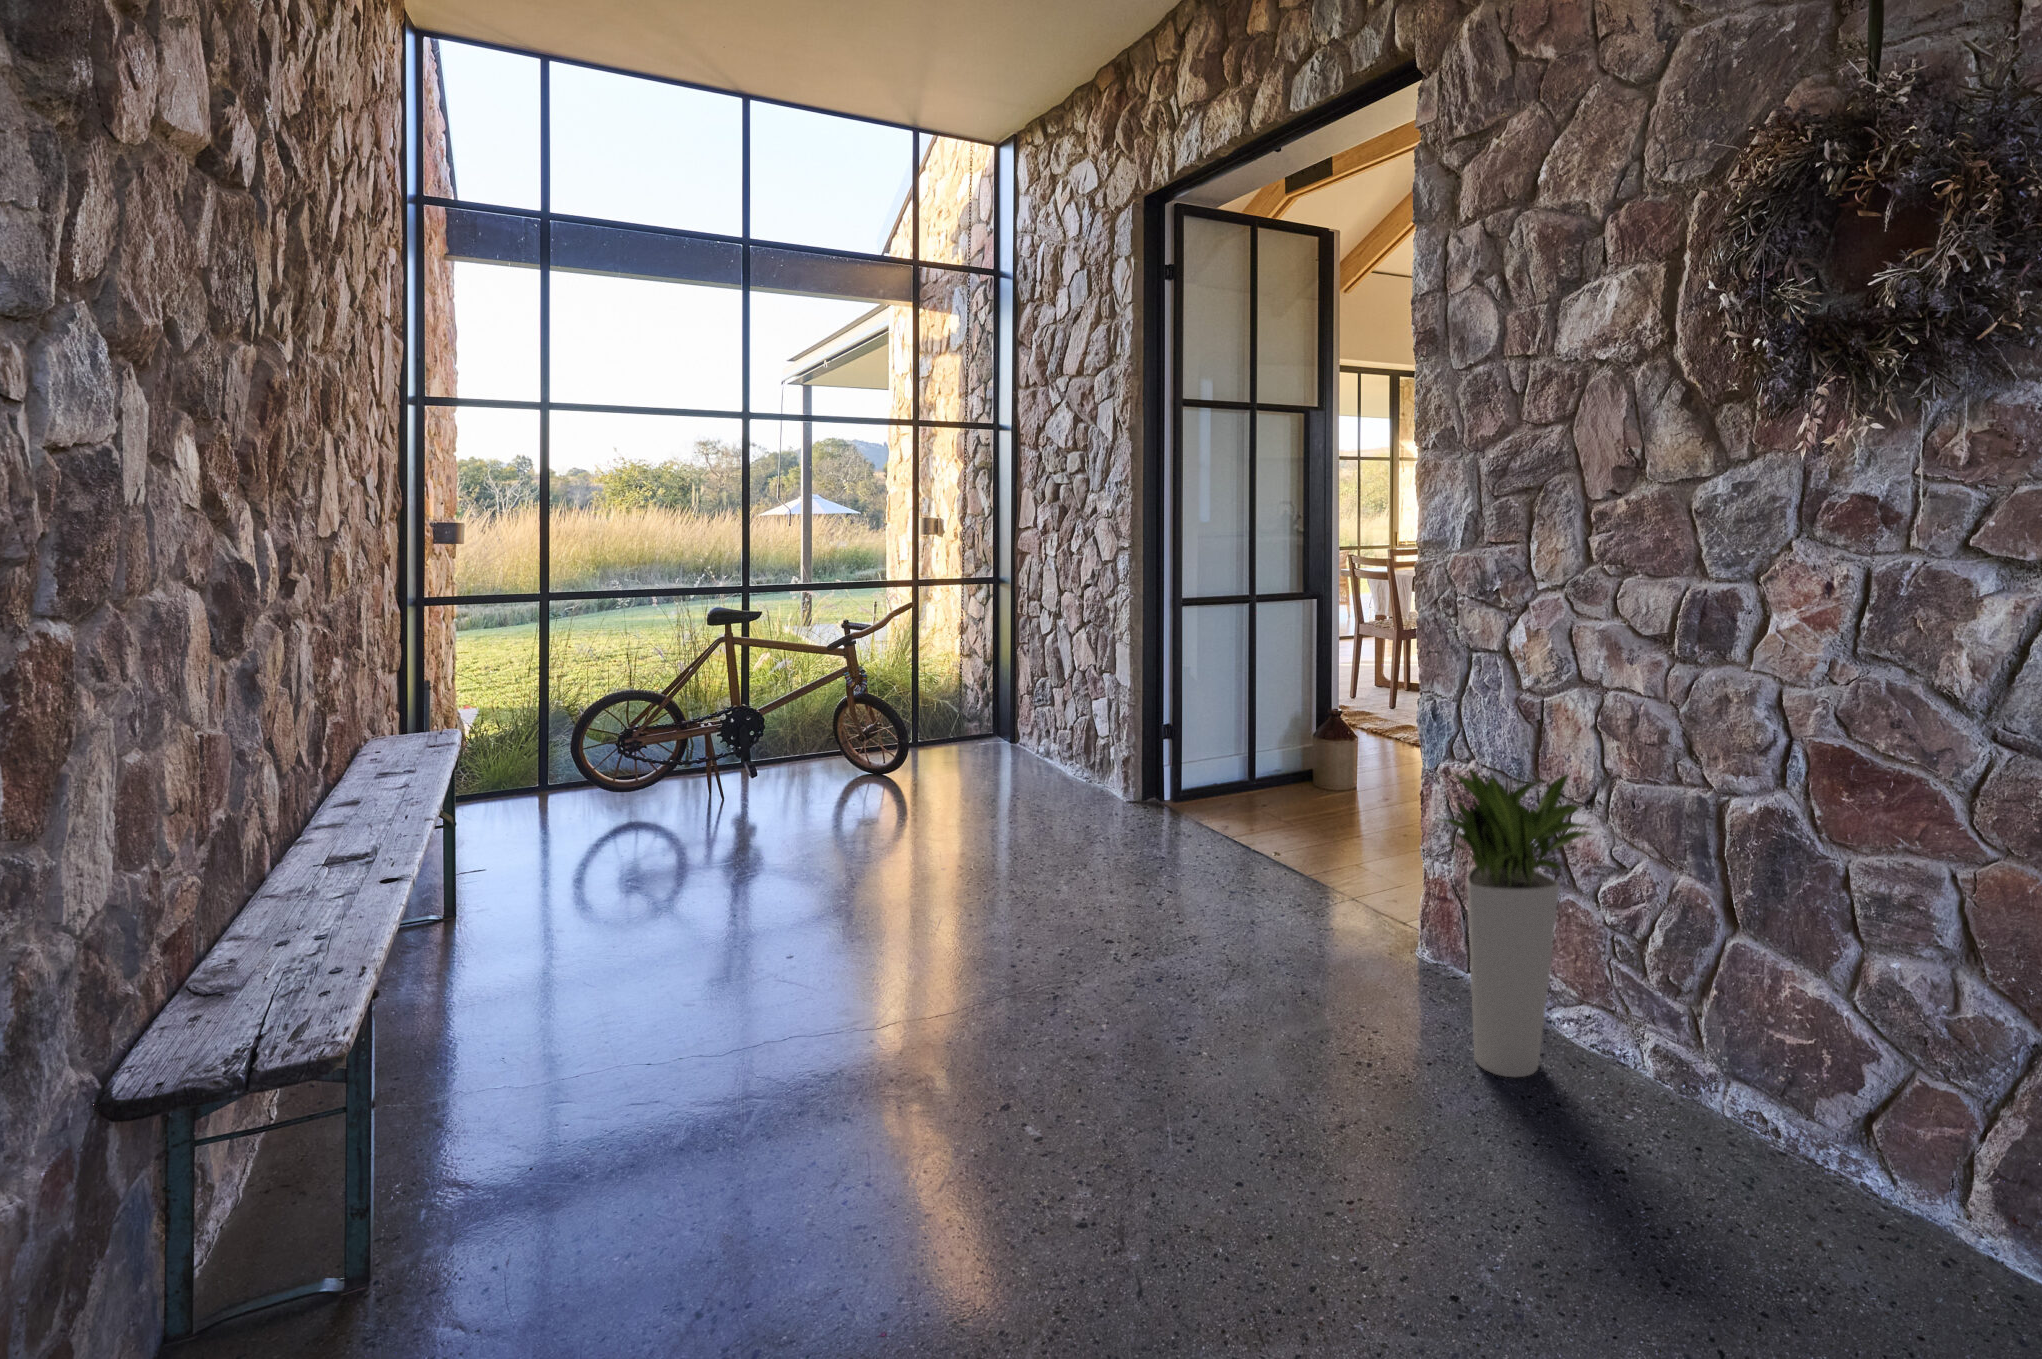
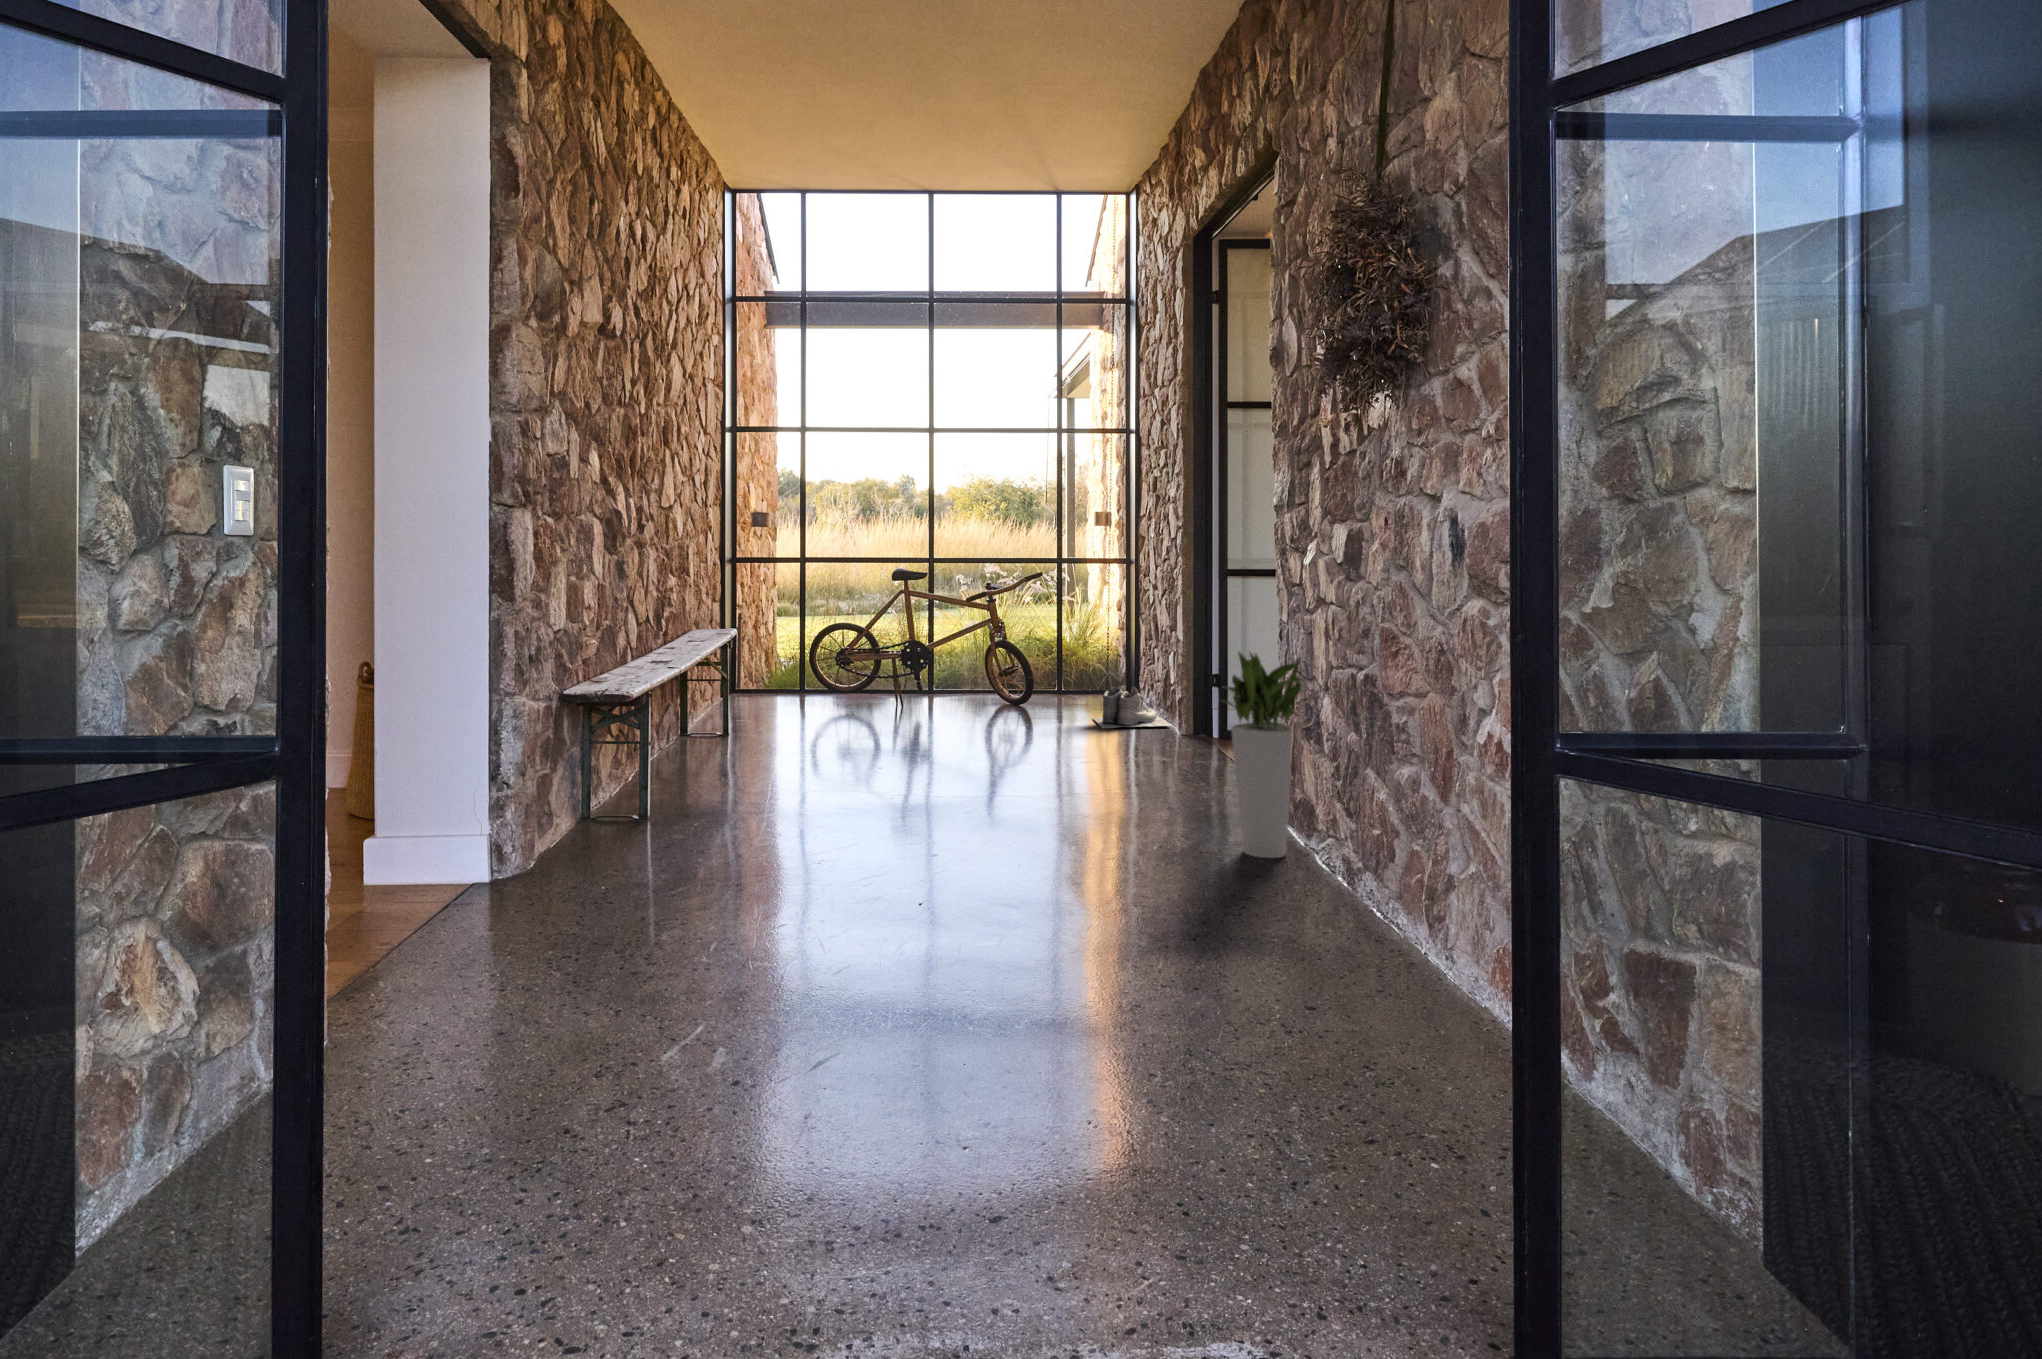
boots: none [997,751,1107,812] -> present [1093,686,1171,729]

